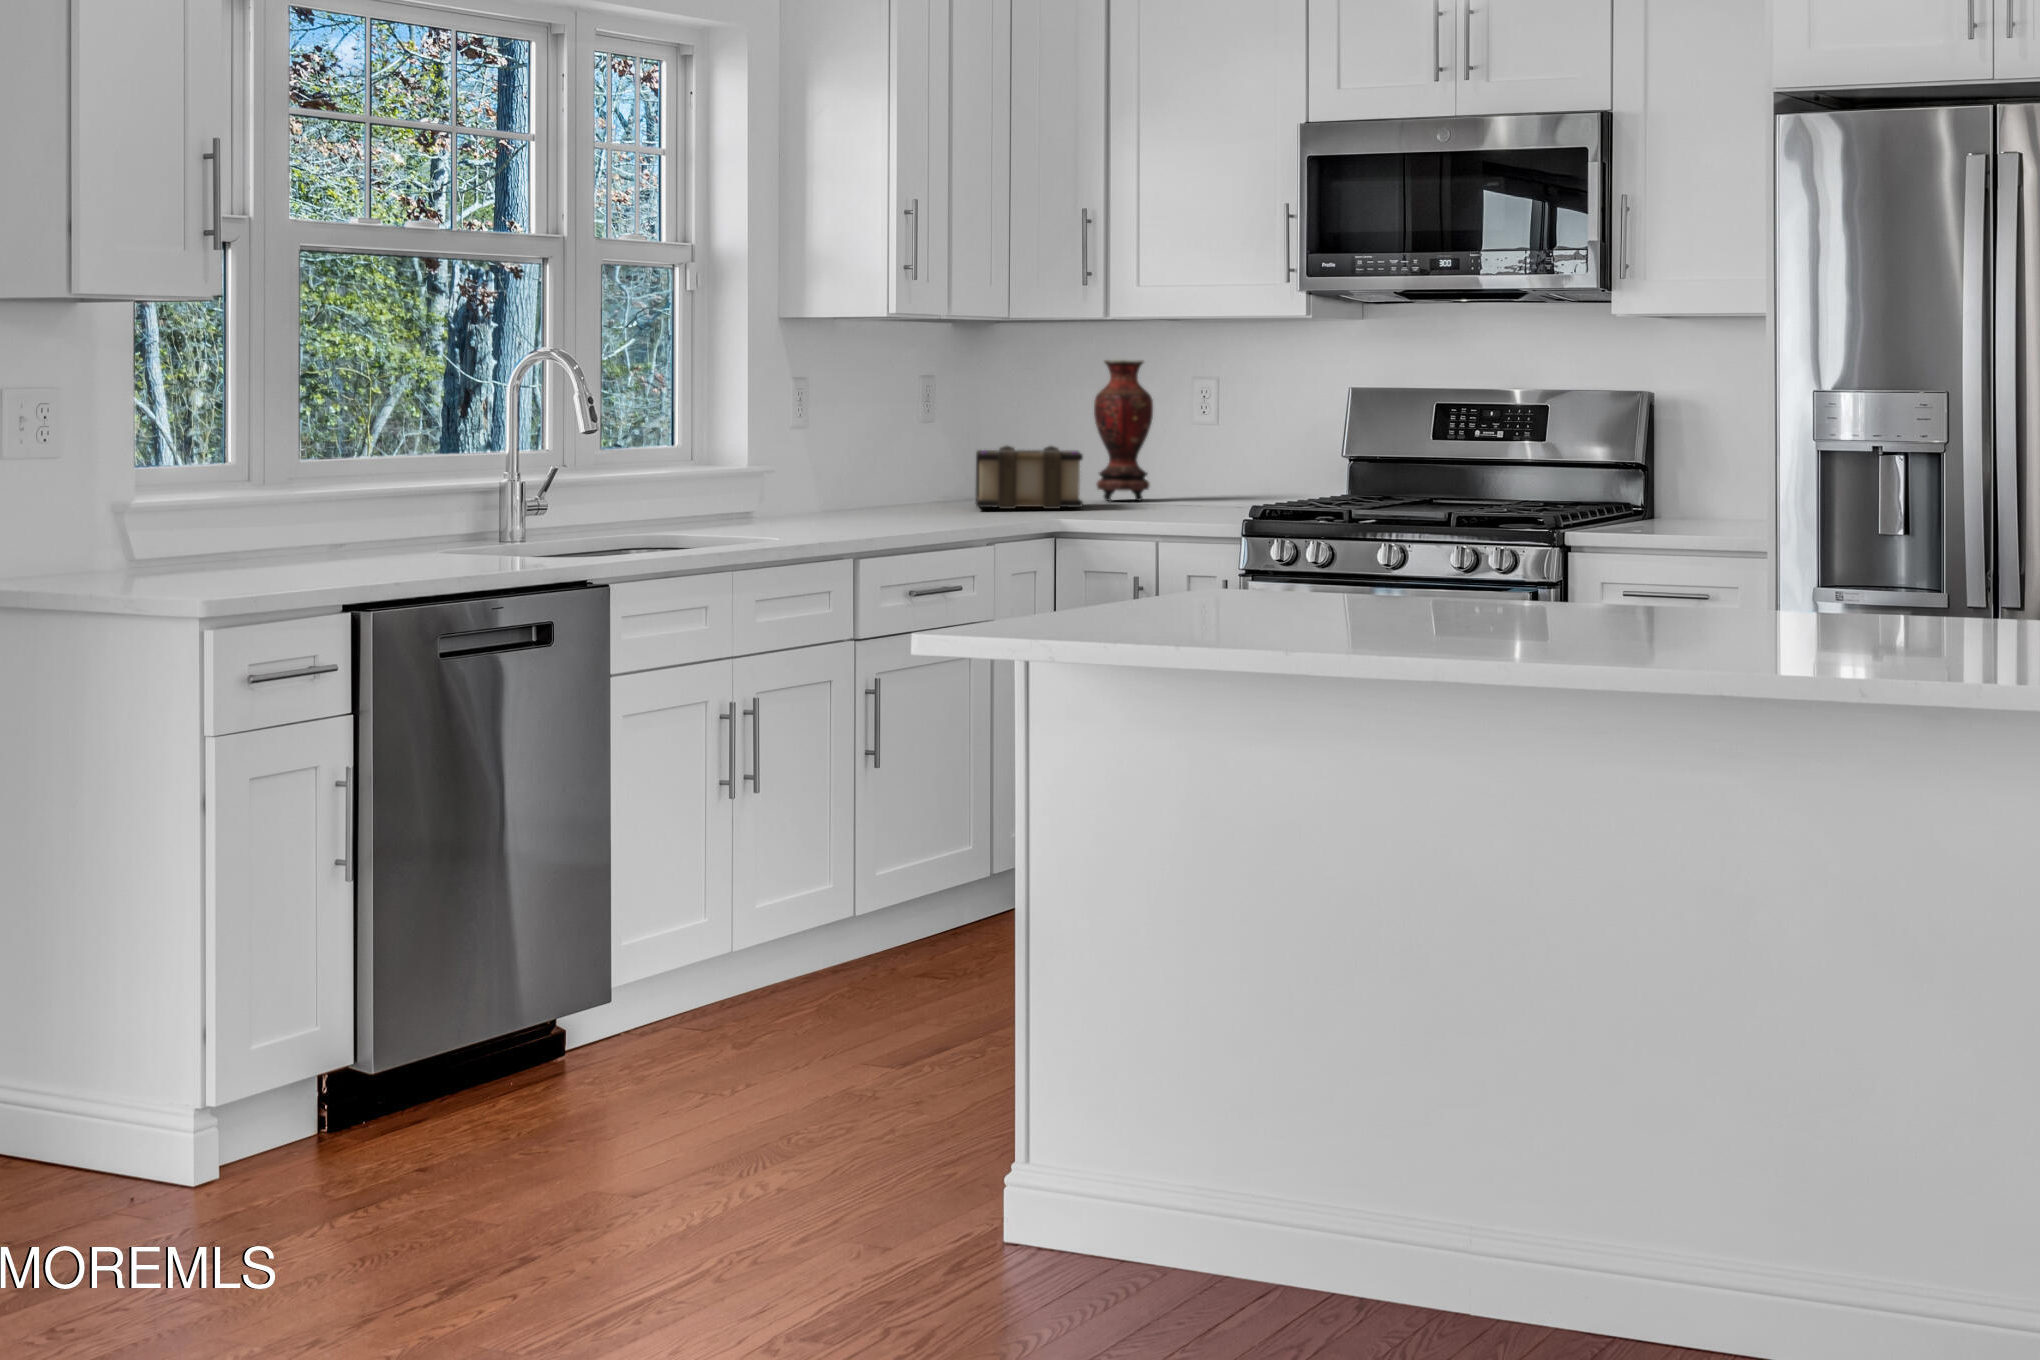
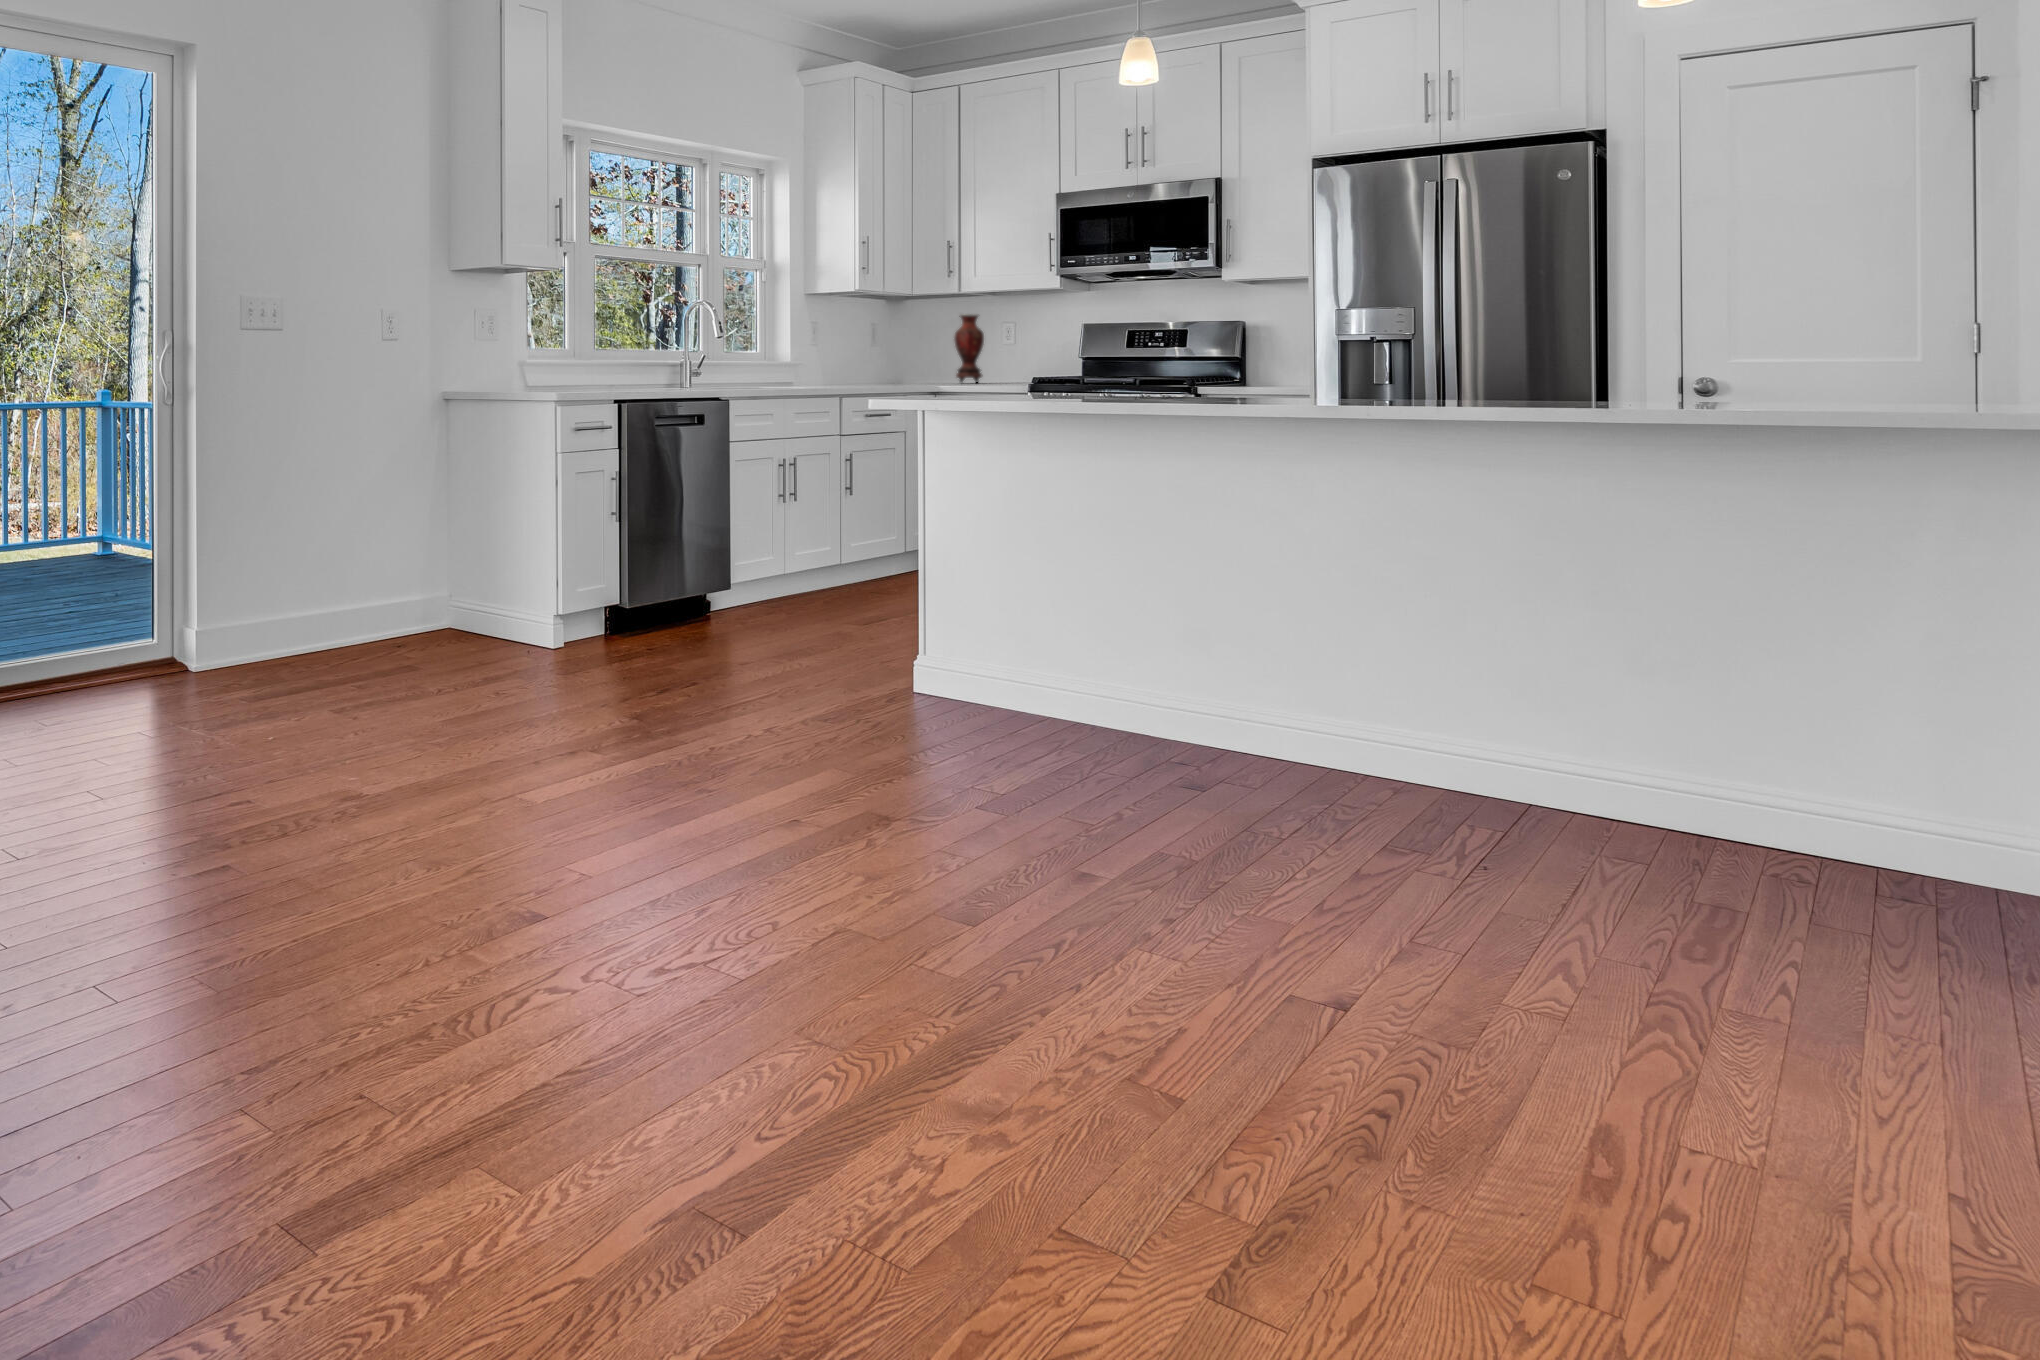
book: present [976,445,1083,509] -> none [896,355,949,384]

